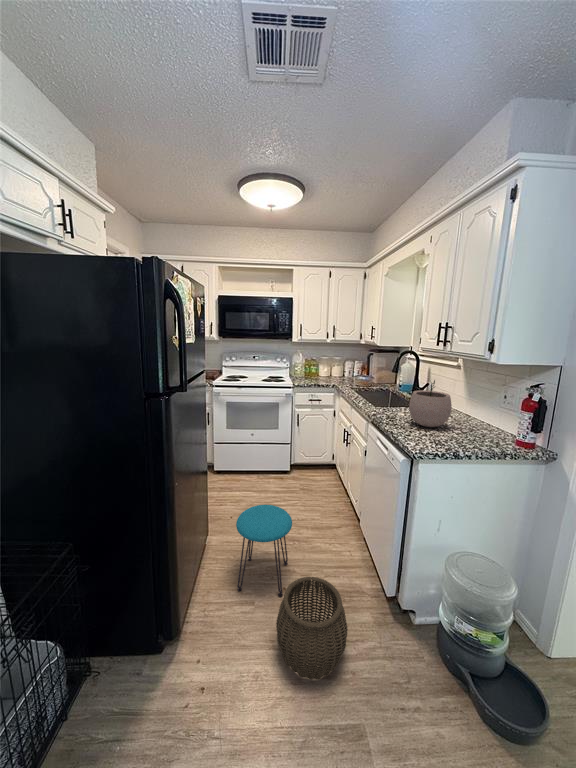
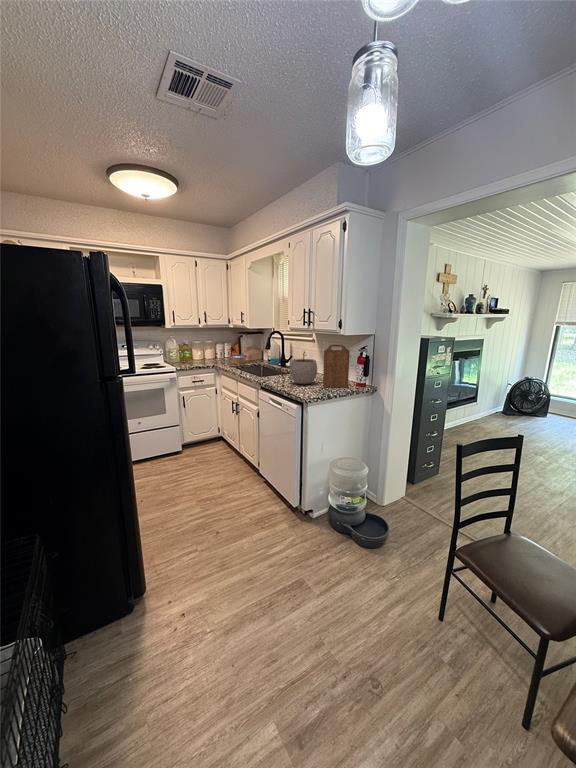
cutting board: none [454,376,506,445] -> present [323,344,350,388]
stool: present [236,505,292,597] -> none [167,471,218,549]
woven basket: present [276,577,348,680] -> none [227,507,281,575]

